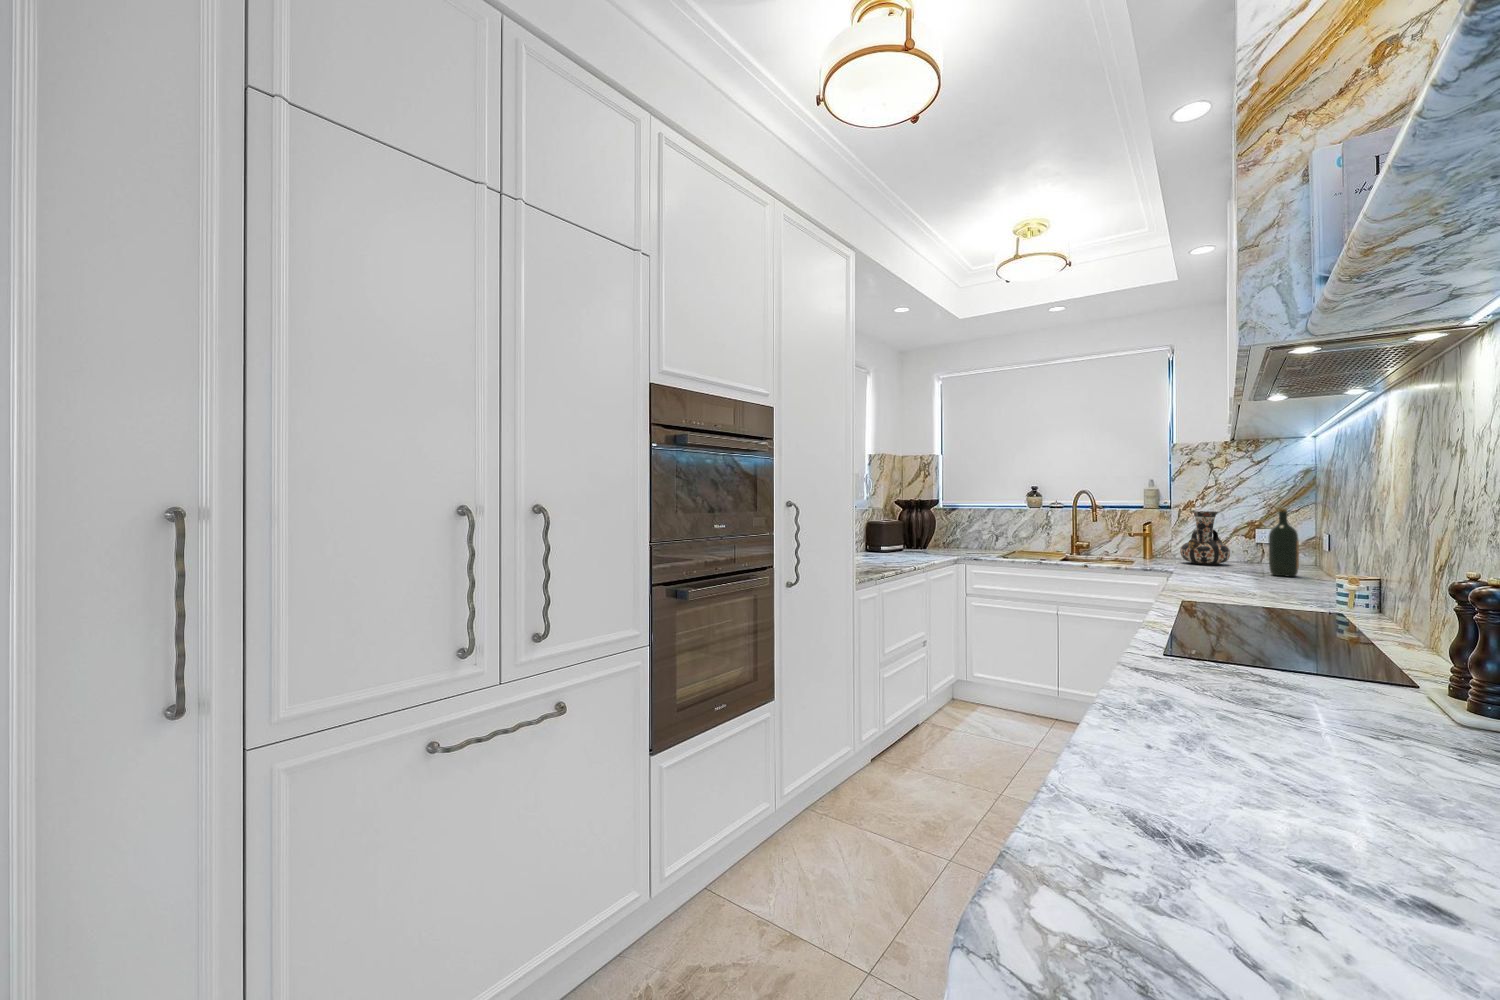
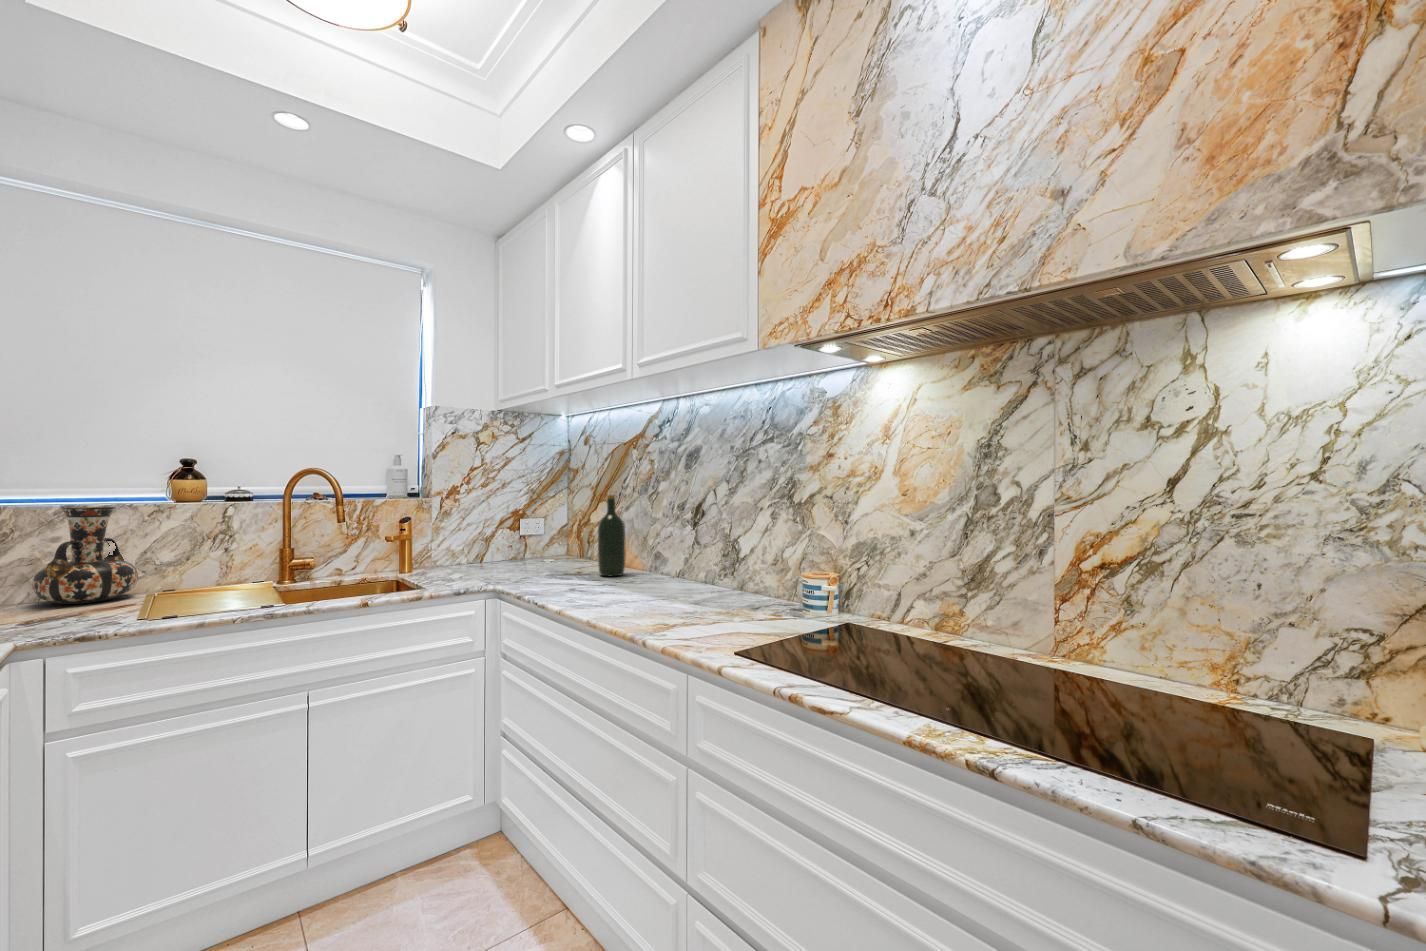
decorative vase: present [1180,511,1230,565] -> present [32,507,138,604]

